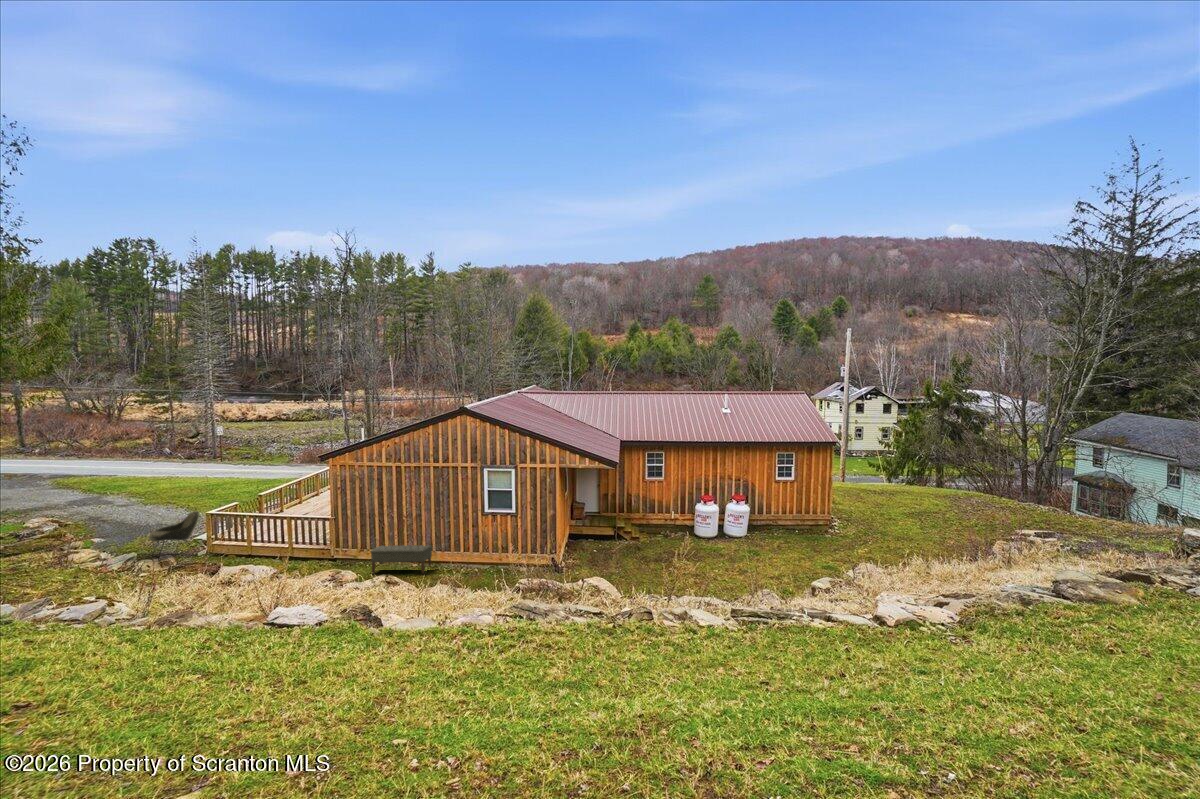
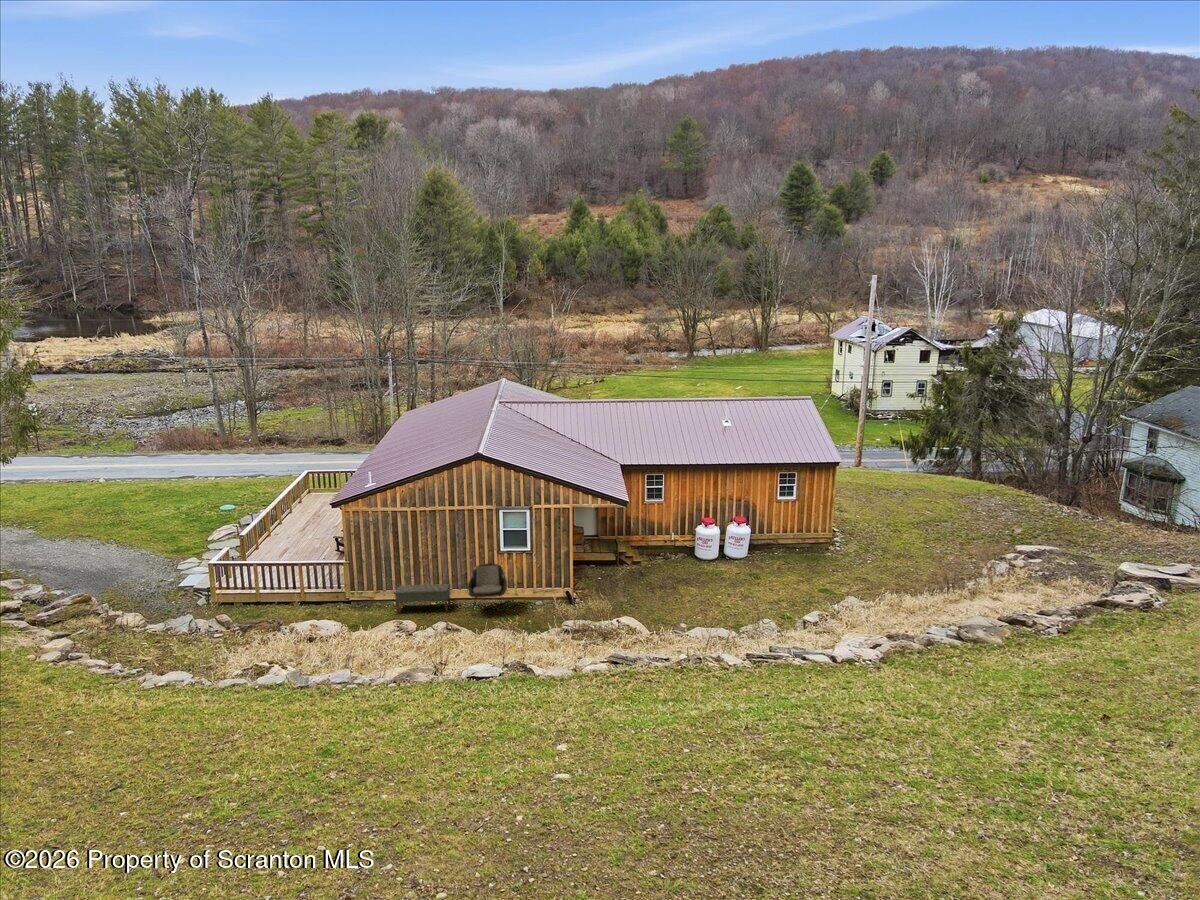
lounge chair: present [149,511,199,560] -> present [467,563,507,613]

